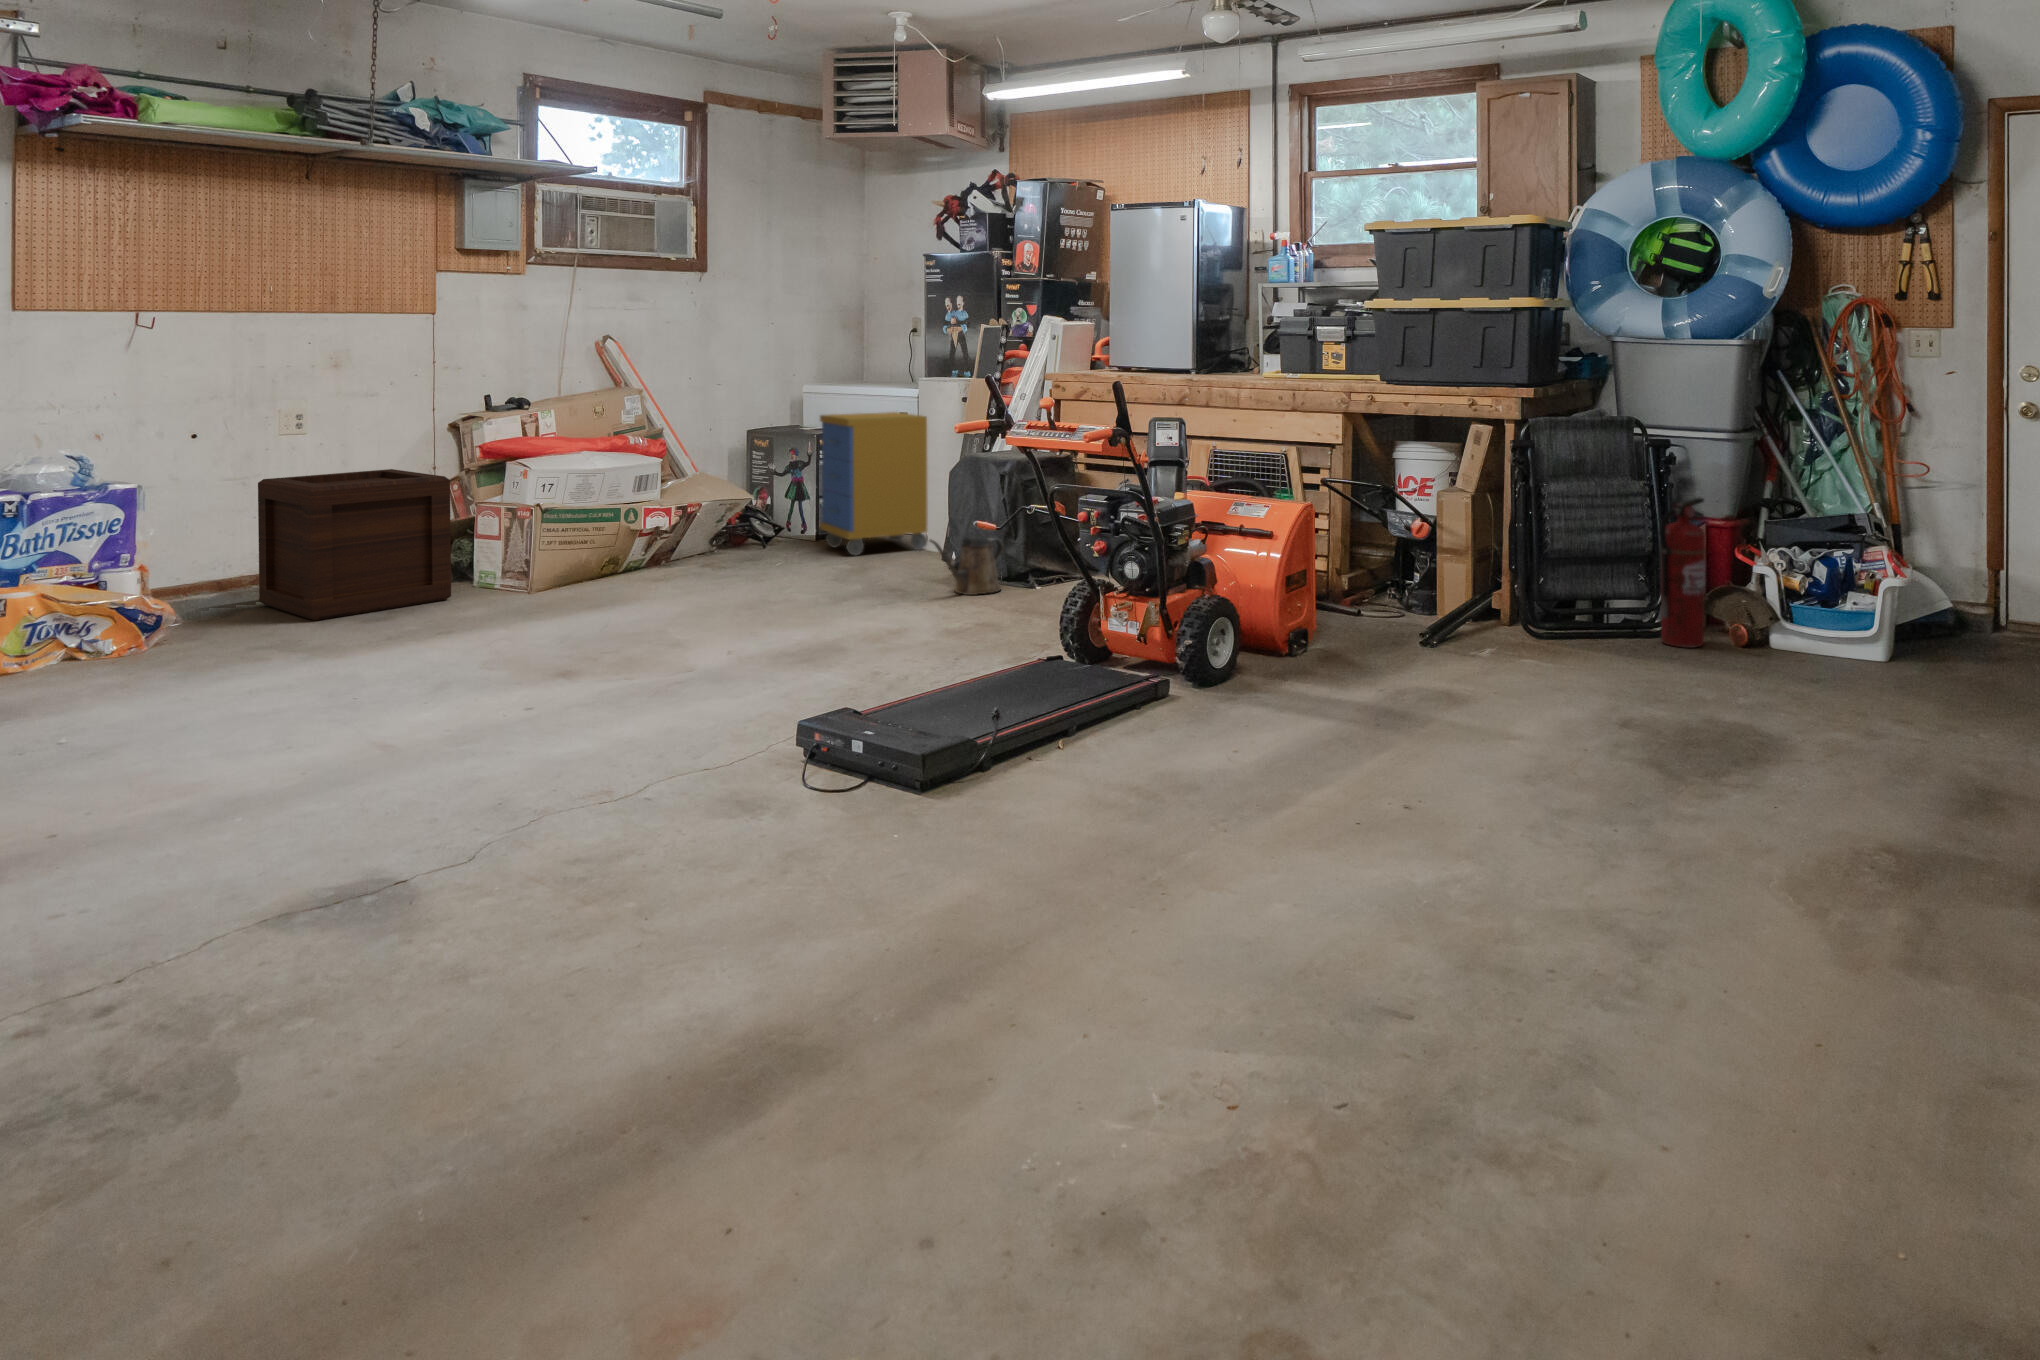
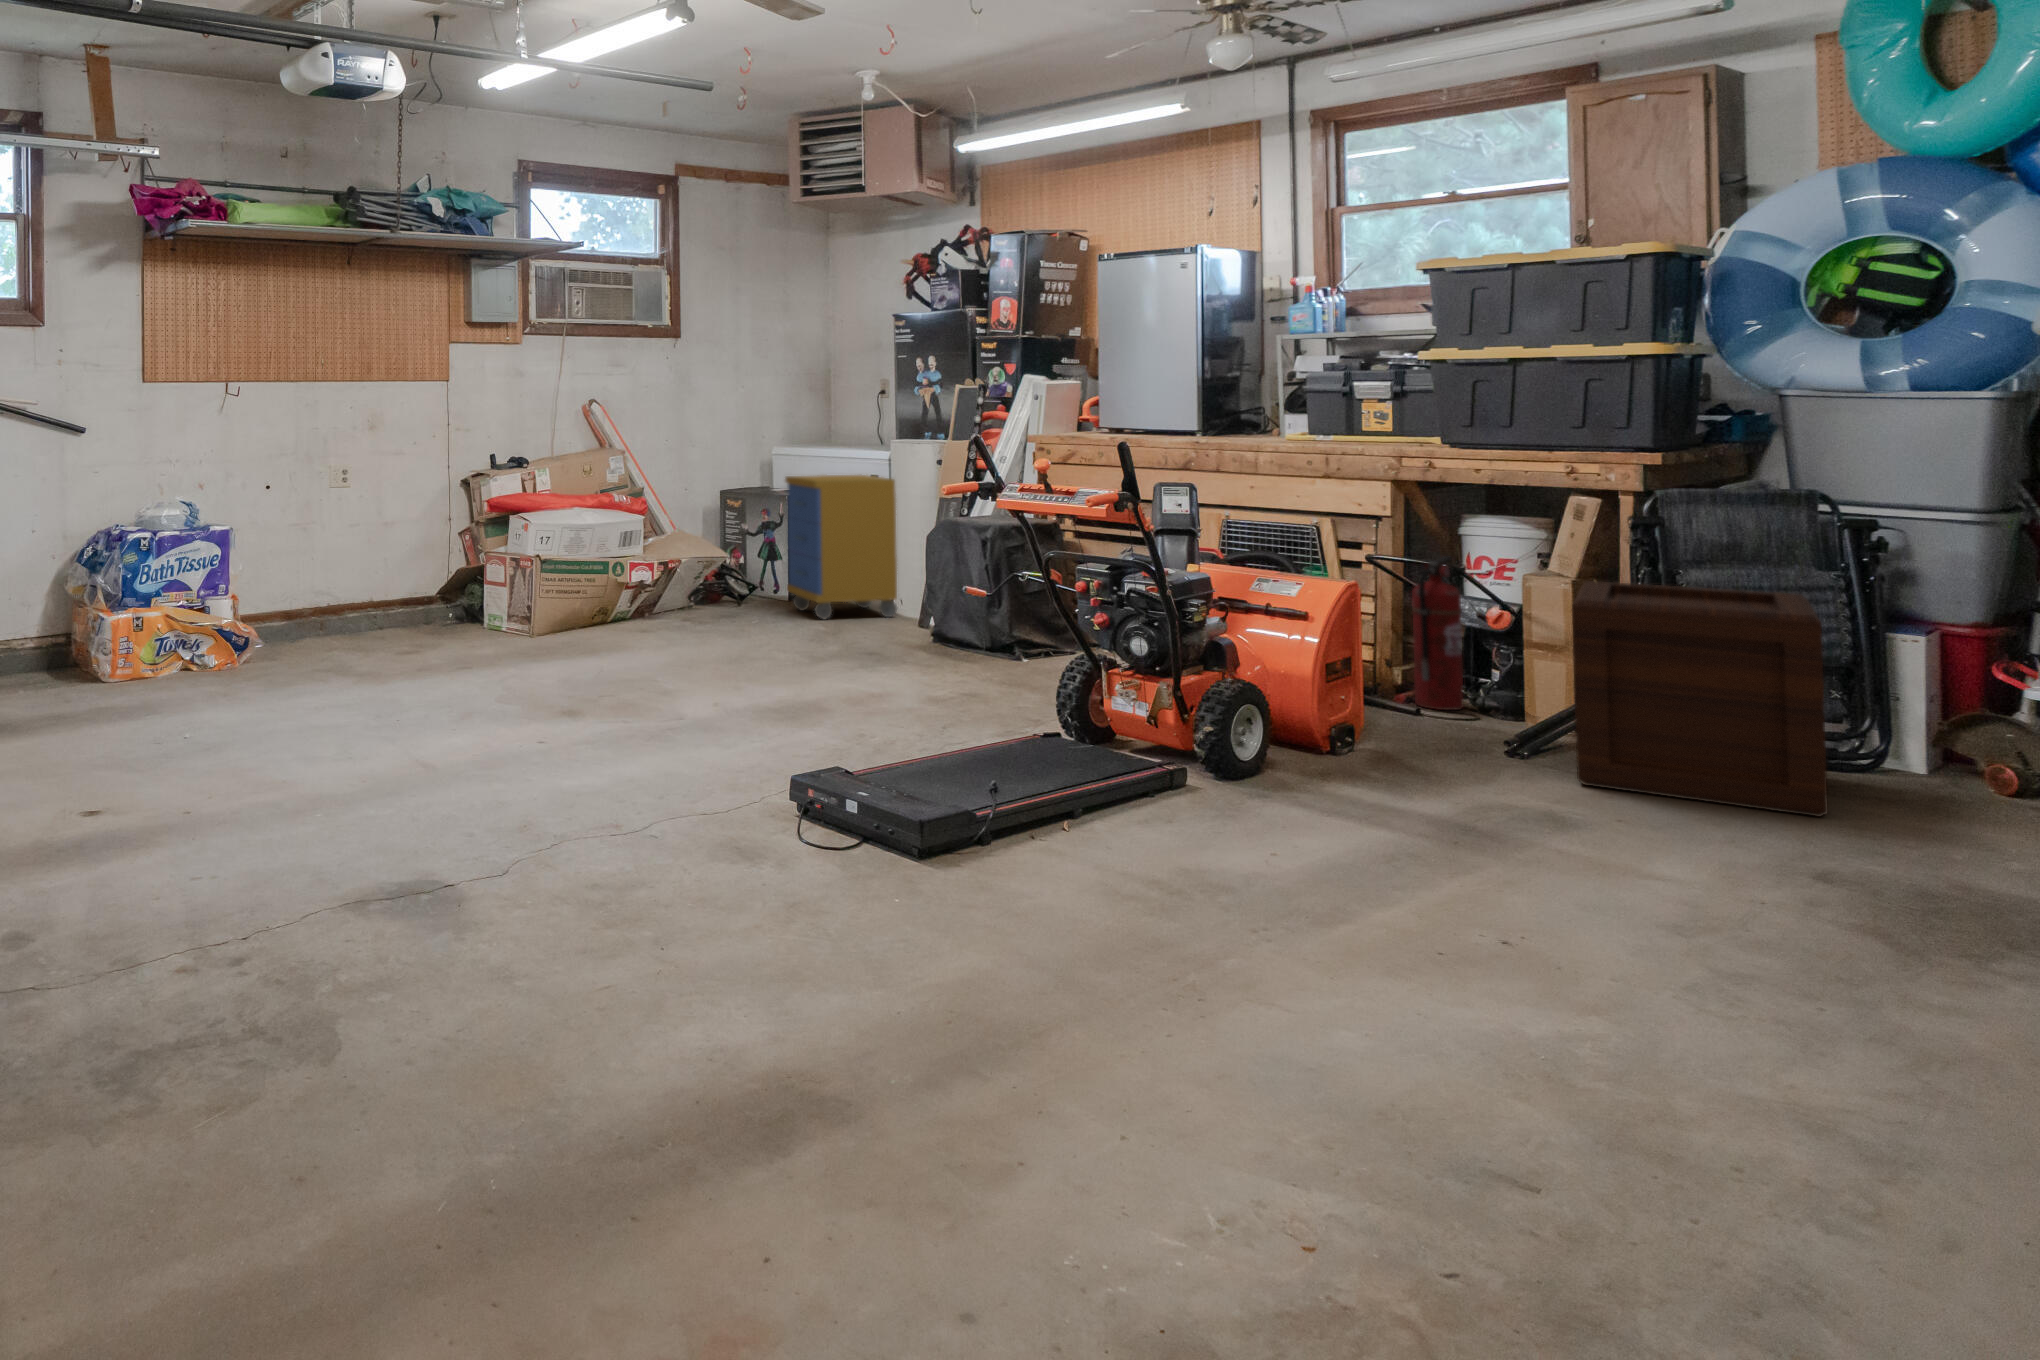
wooden crate: present [258,469,451,621] -> present [1572,581,1828,816]
fire extinguisher: present [1660,498,1705,648] -> present [1412,556,1463,710]
watering can: present [930,537,1003,595] -> none [906,605,983,665]

